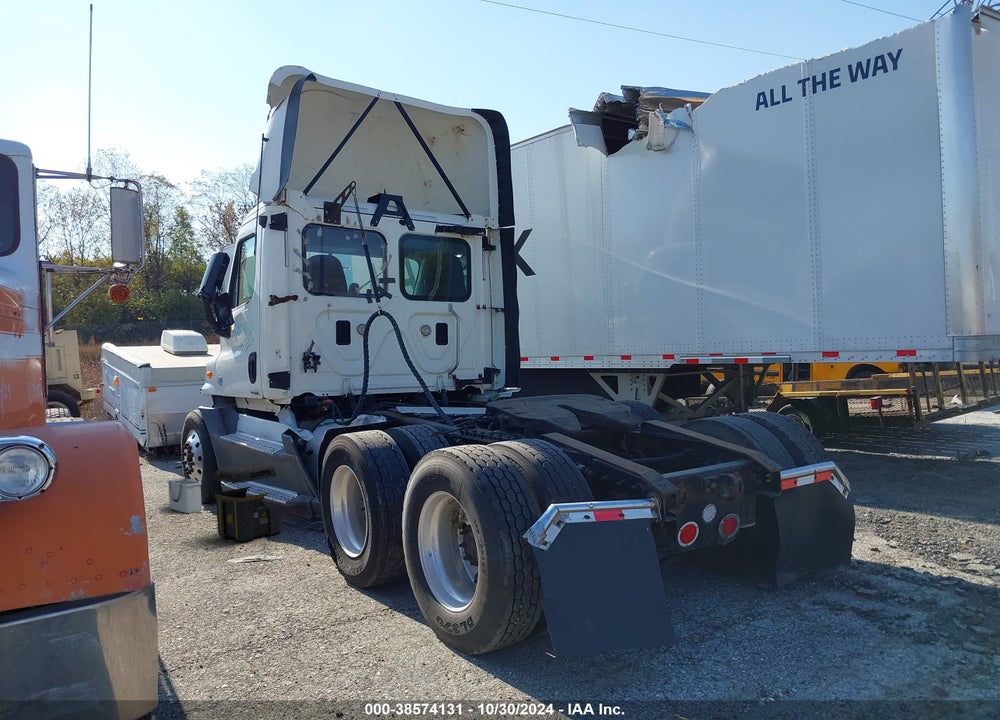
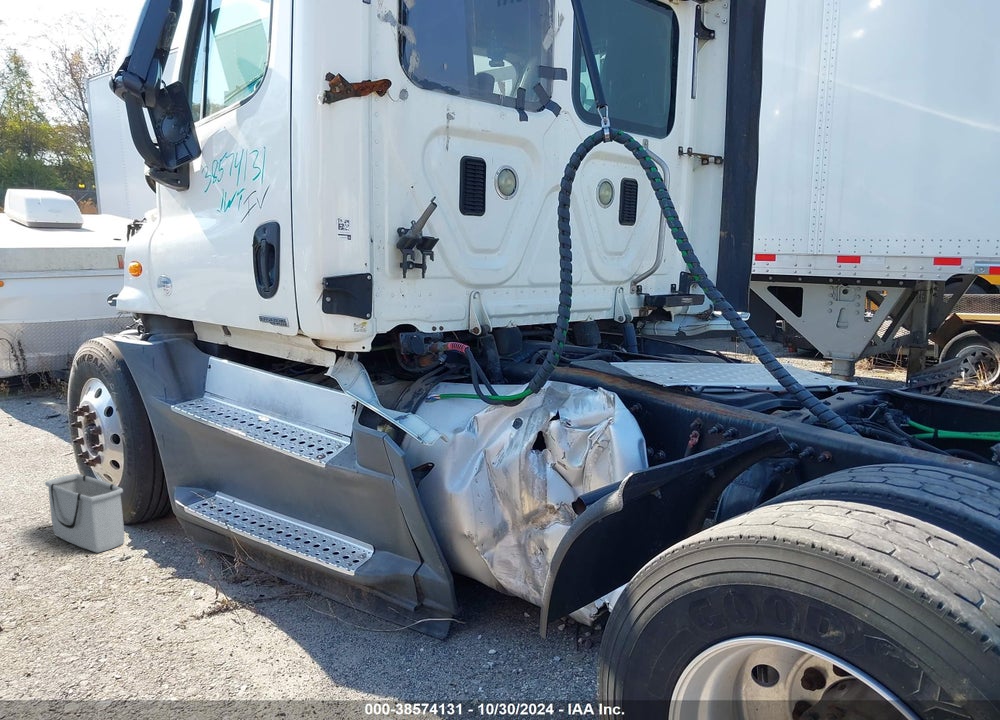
toolbox: present [215,463,282,542] -> none [188,476,346,680]

